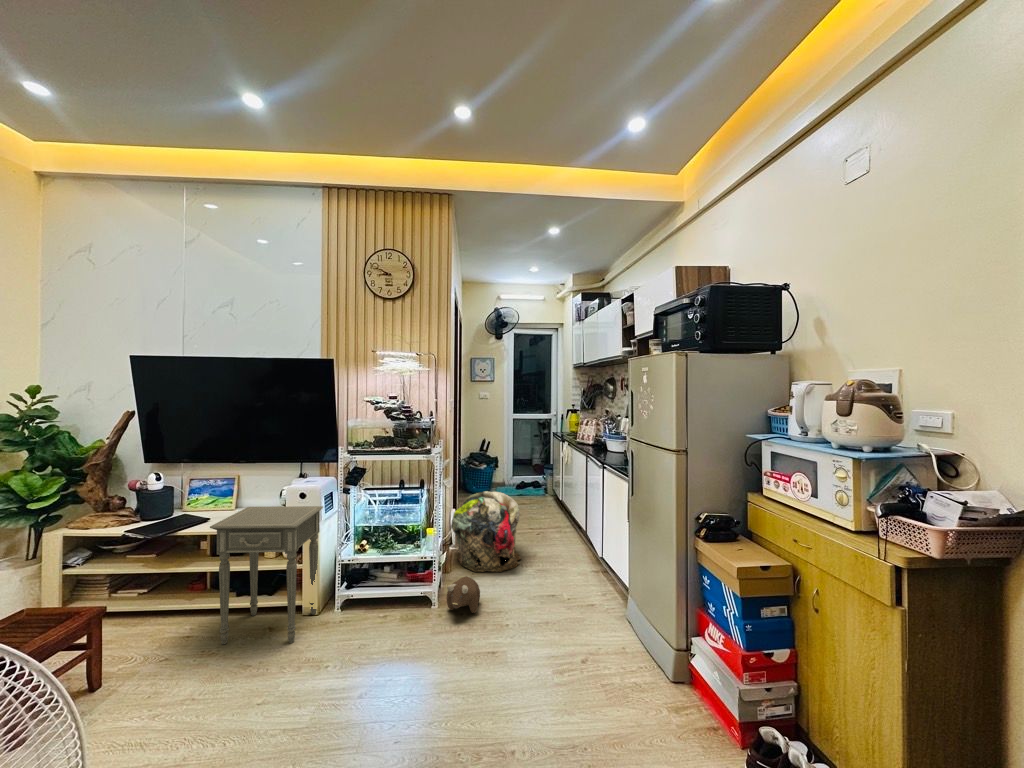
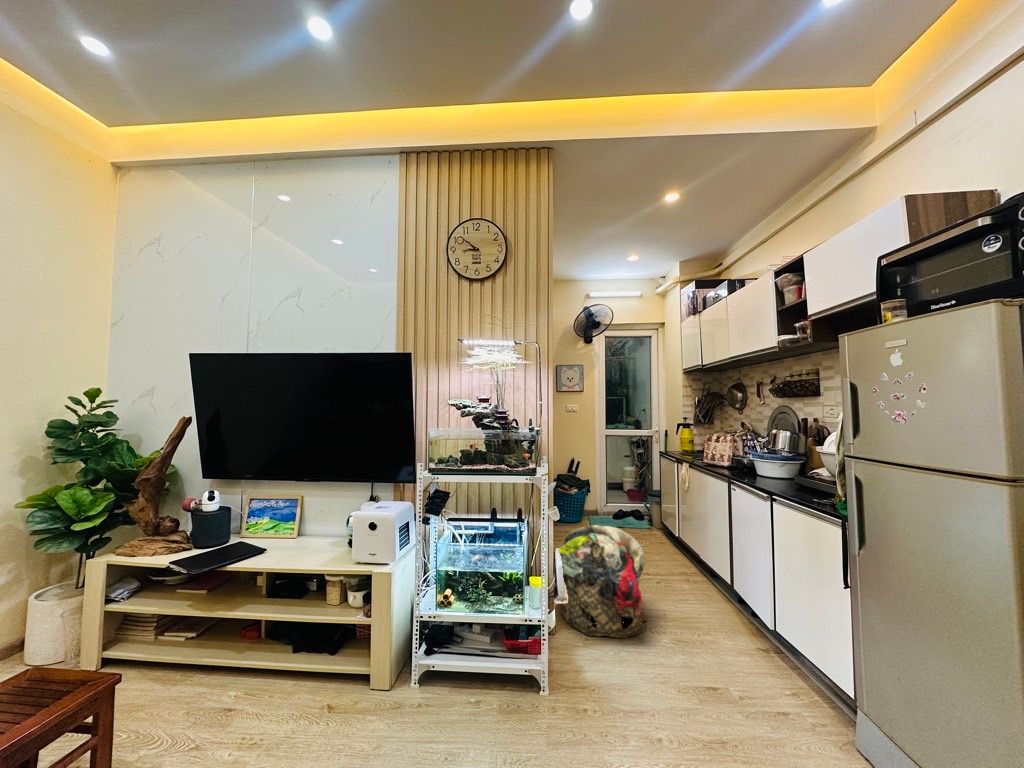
side table: present [210,506,323,644] -> none [256,538,398,737]
plush toy: present [447,577,480,613] -> none [562,651,608,709]

